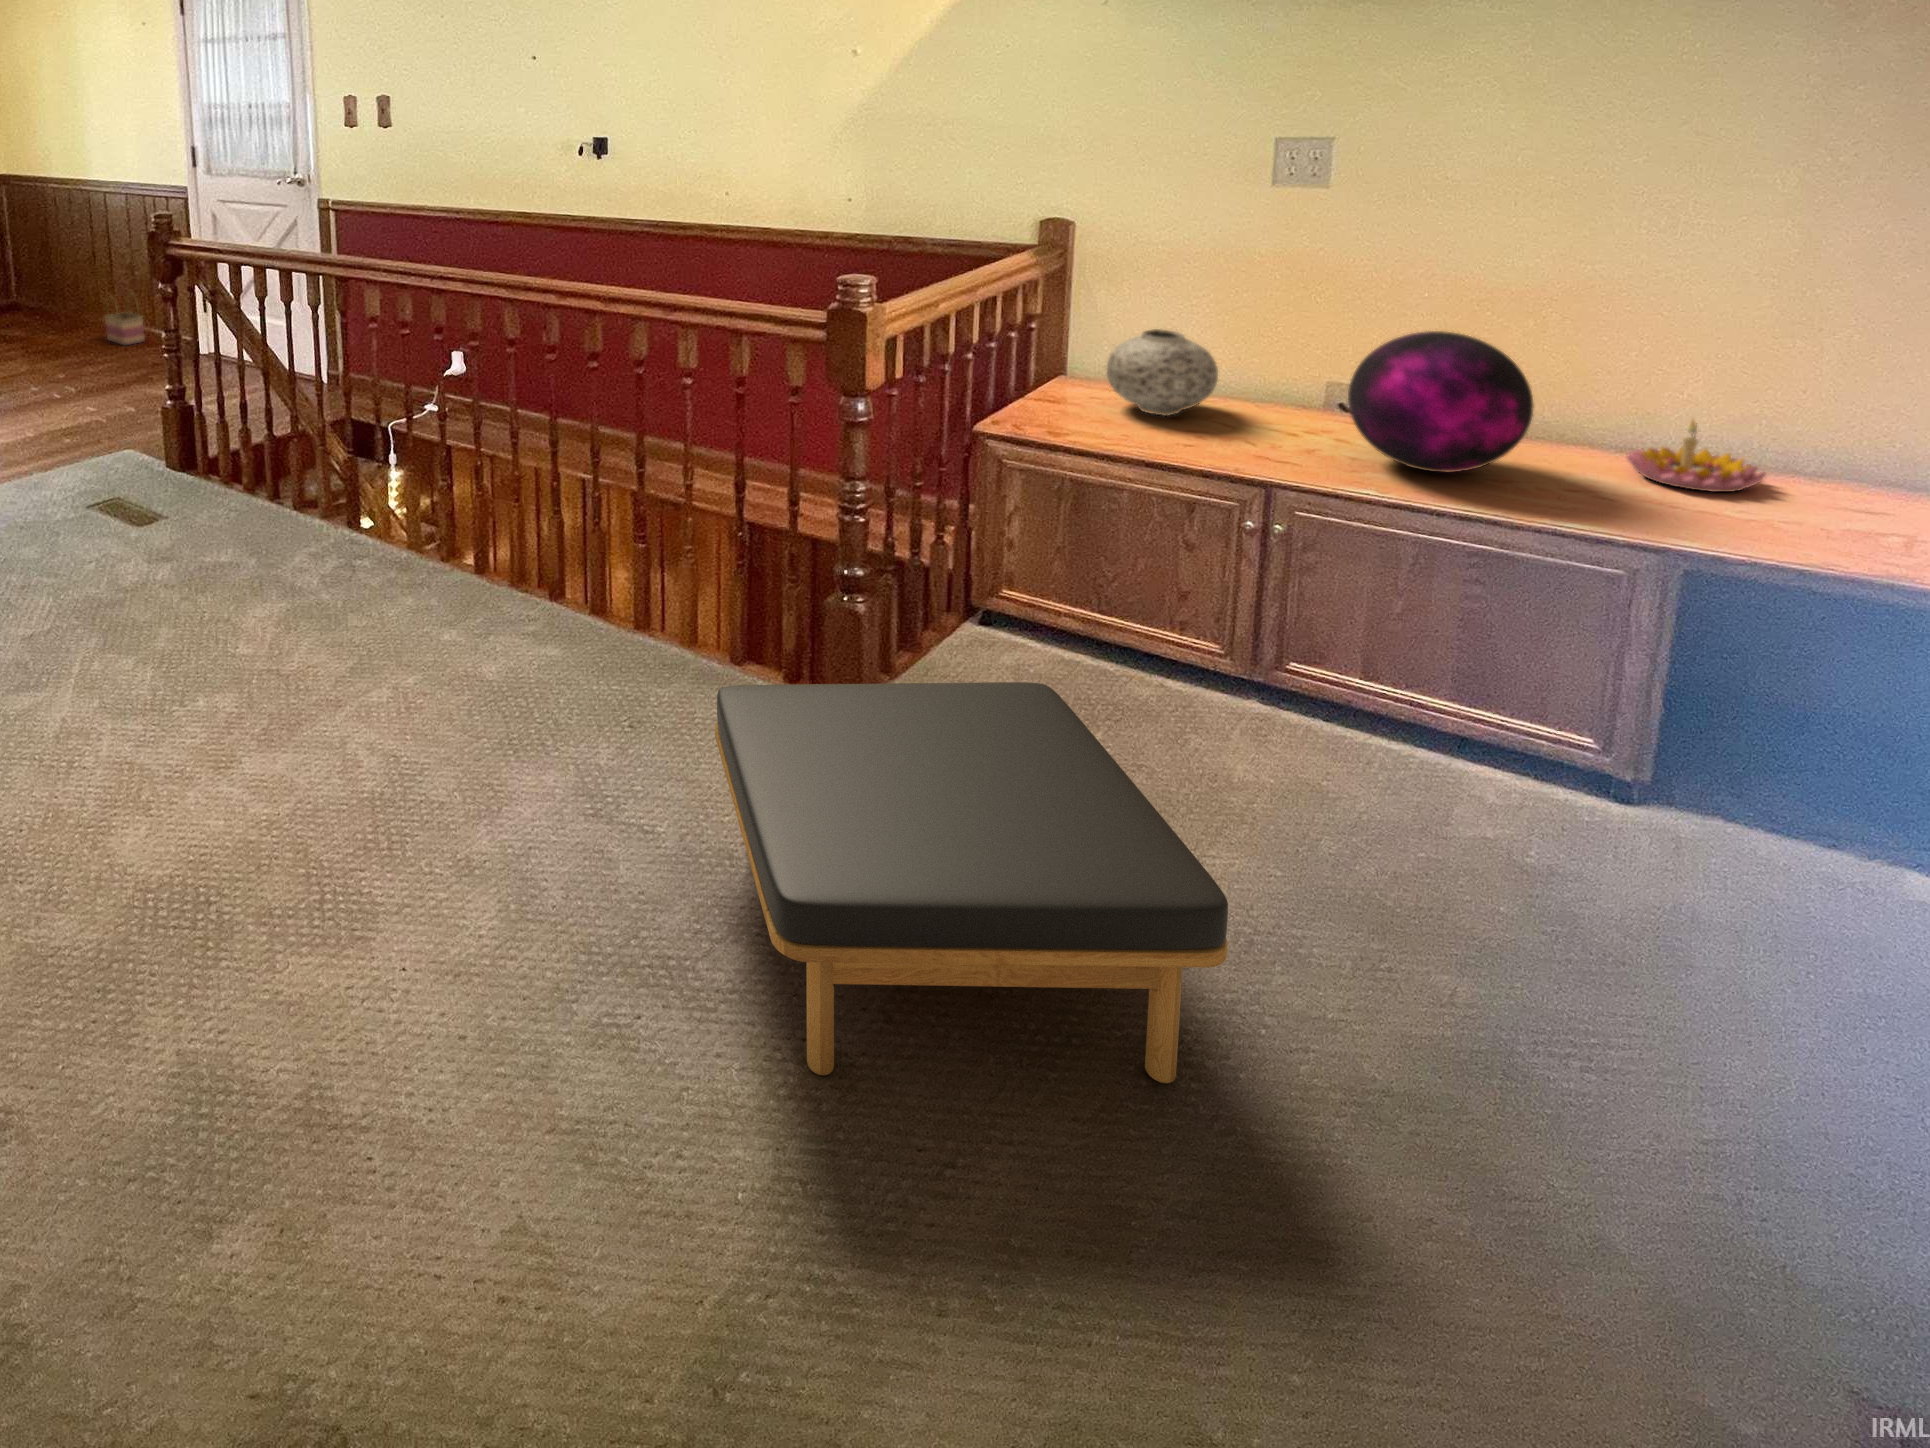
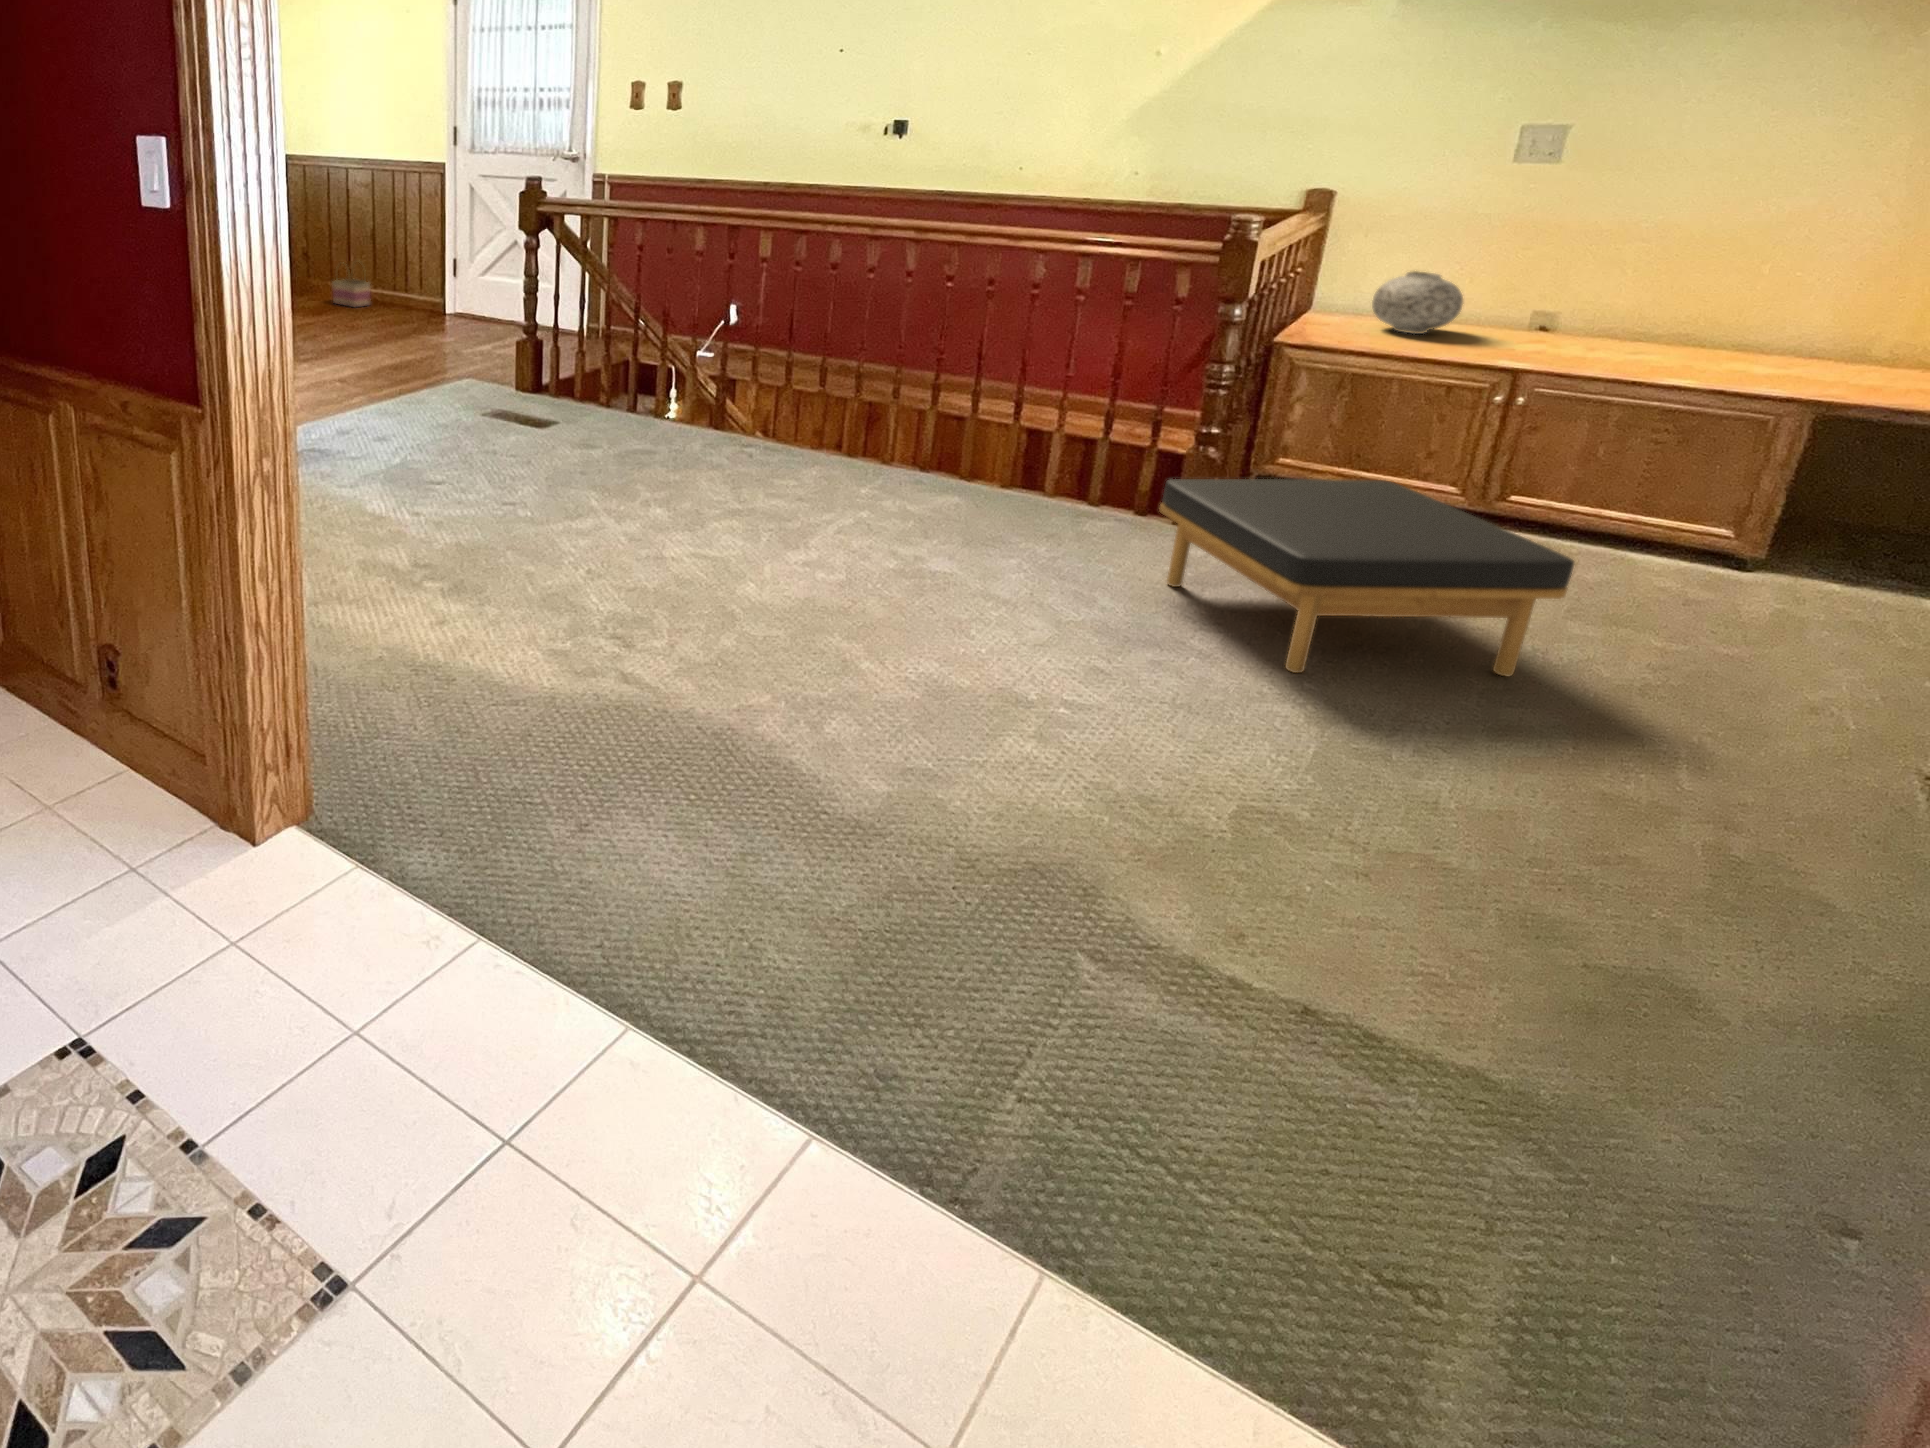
decorative orb: present [1348,331,1534,472] -> none [1578,264,1719,362]
candle holder: present [1627,420,1766,492] -> none [1769,324,1869,373]

